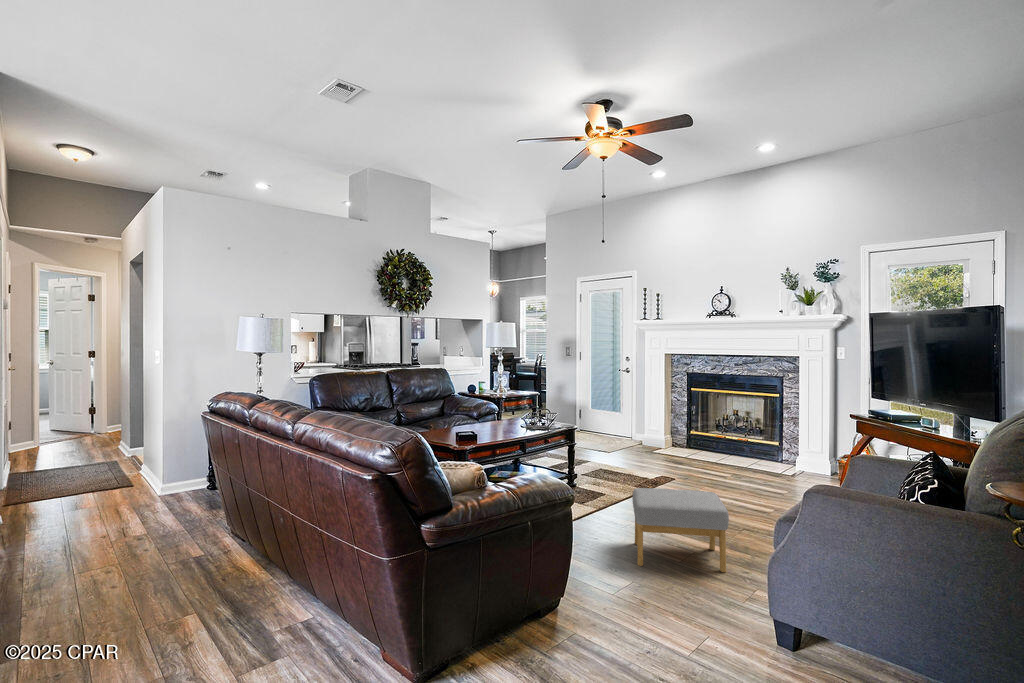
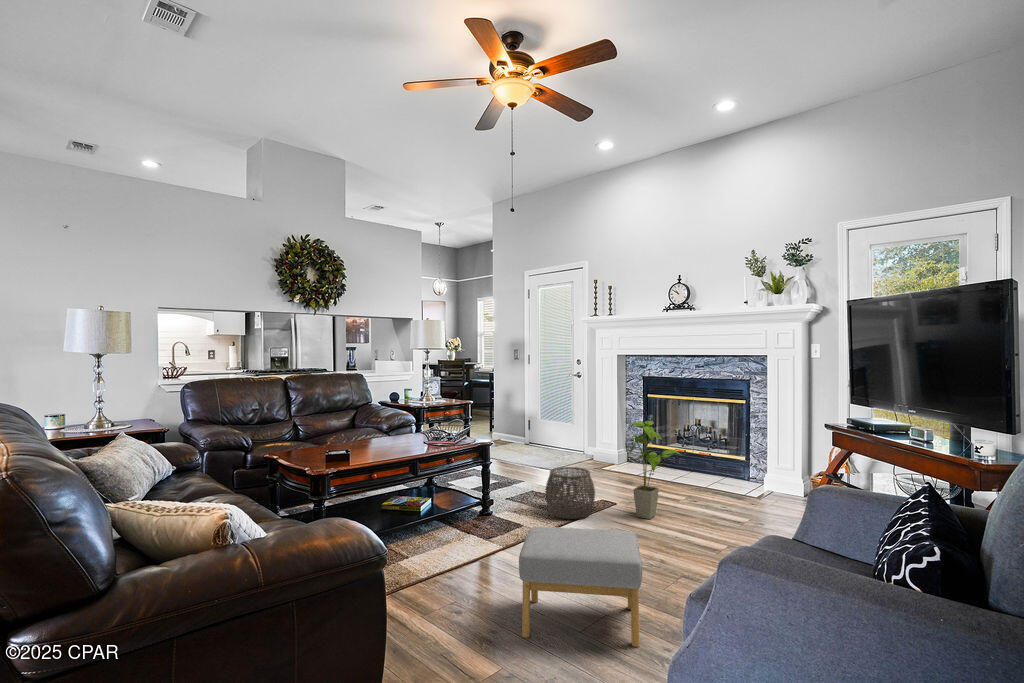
house plant: none [688,410,734,490] -> present [629,421,681,519]
woven basket: none [619,447,661,489] -> present [545,467,595,519]

